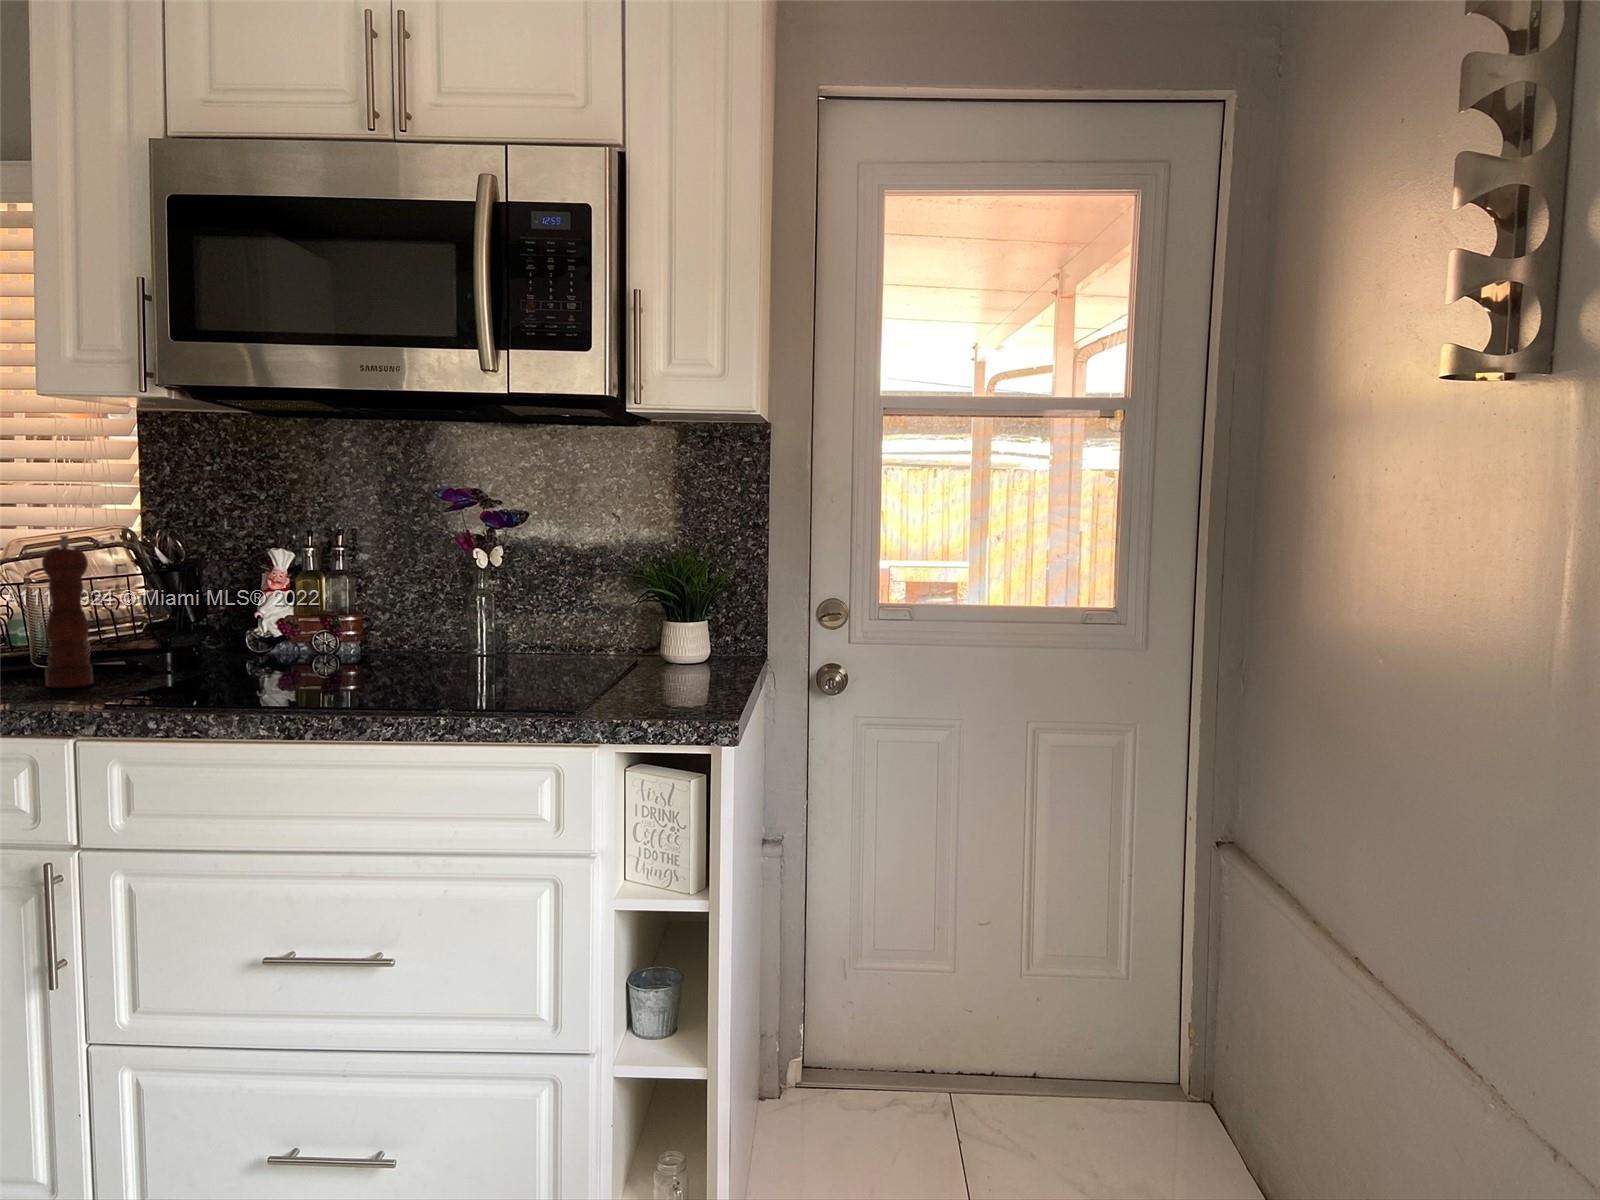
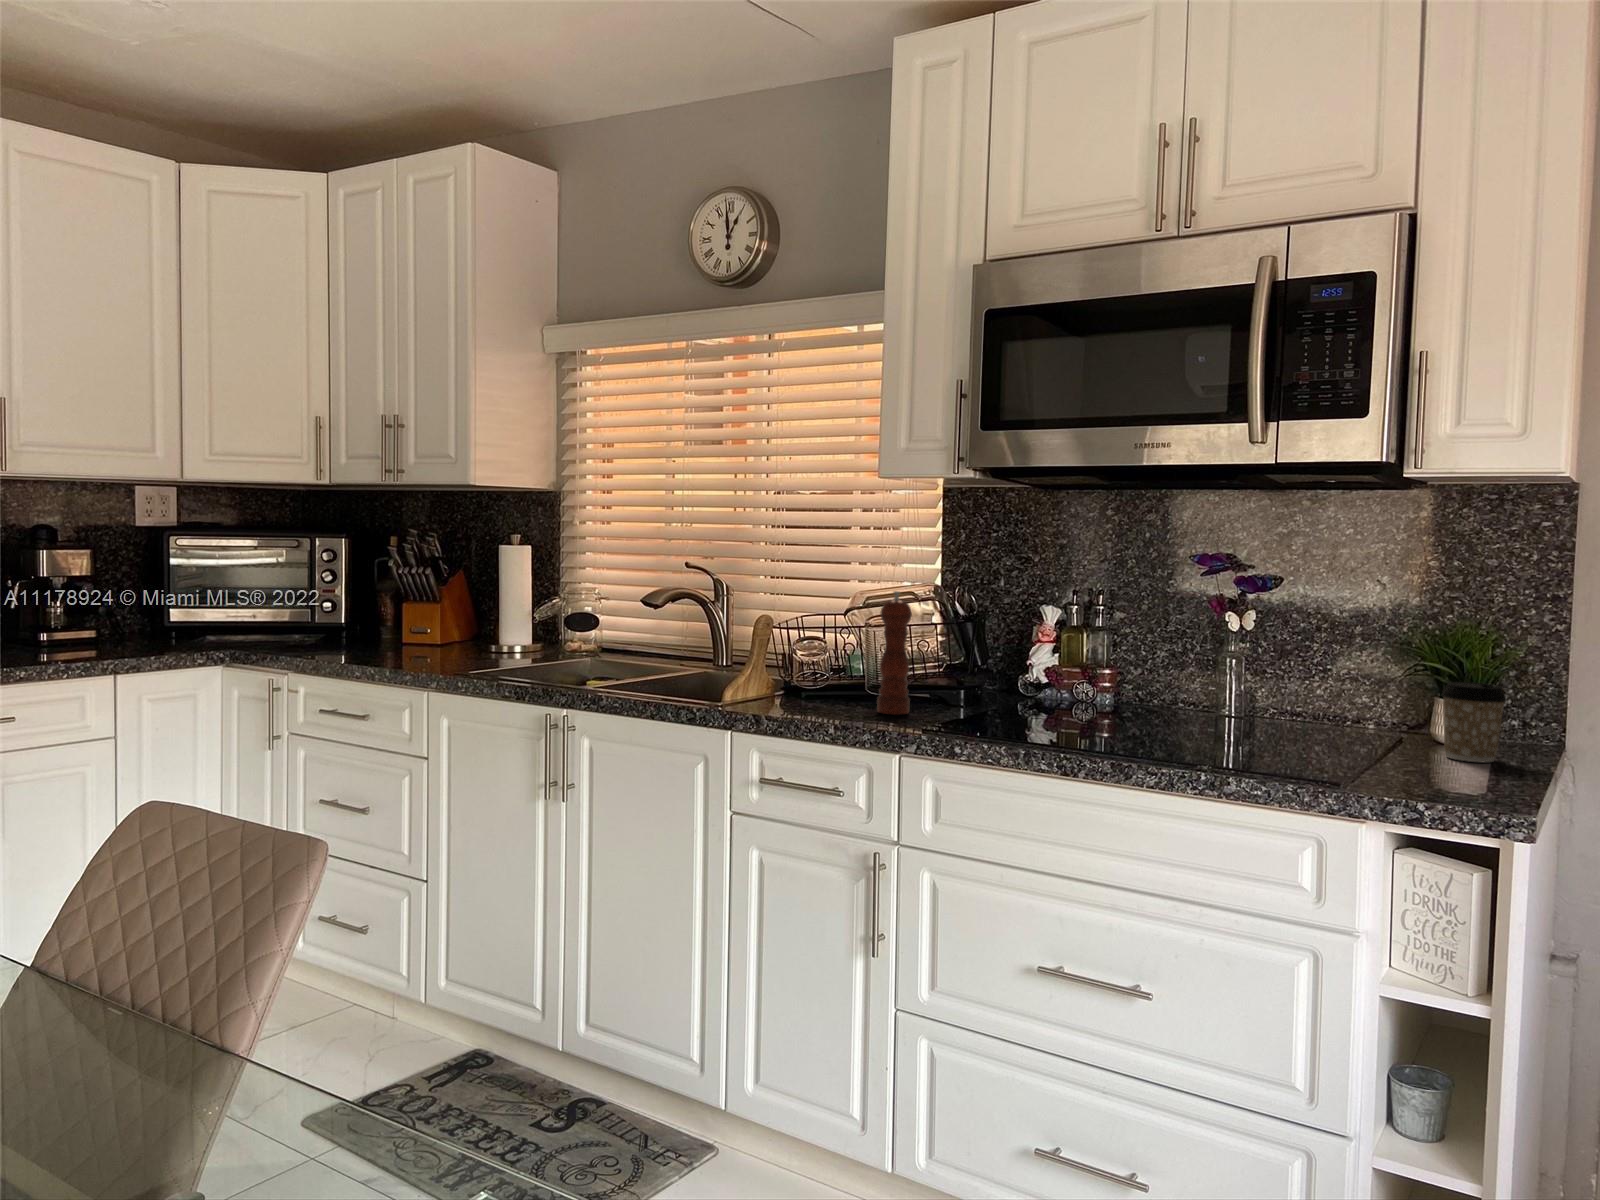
coffee cup: none [668,605,722,678] -> present [1441,682,1506,762]

